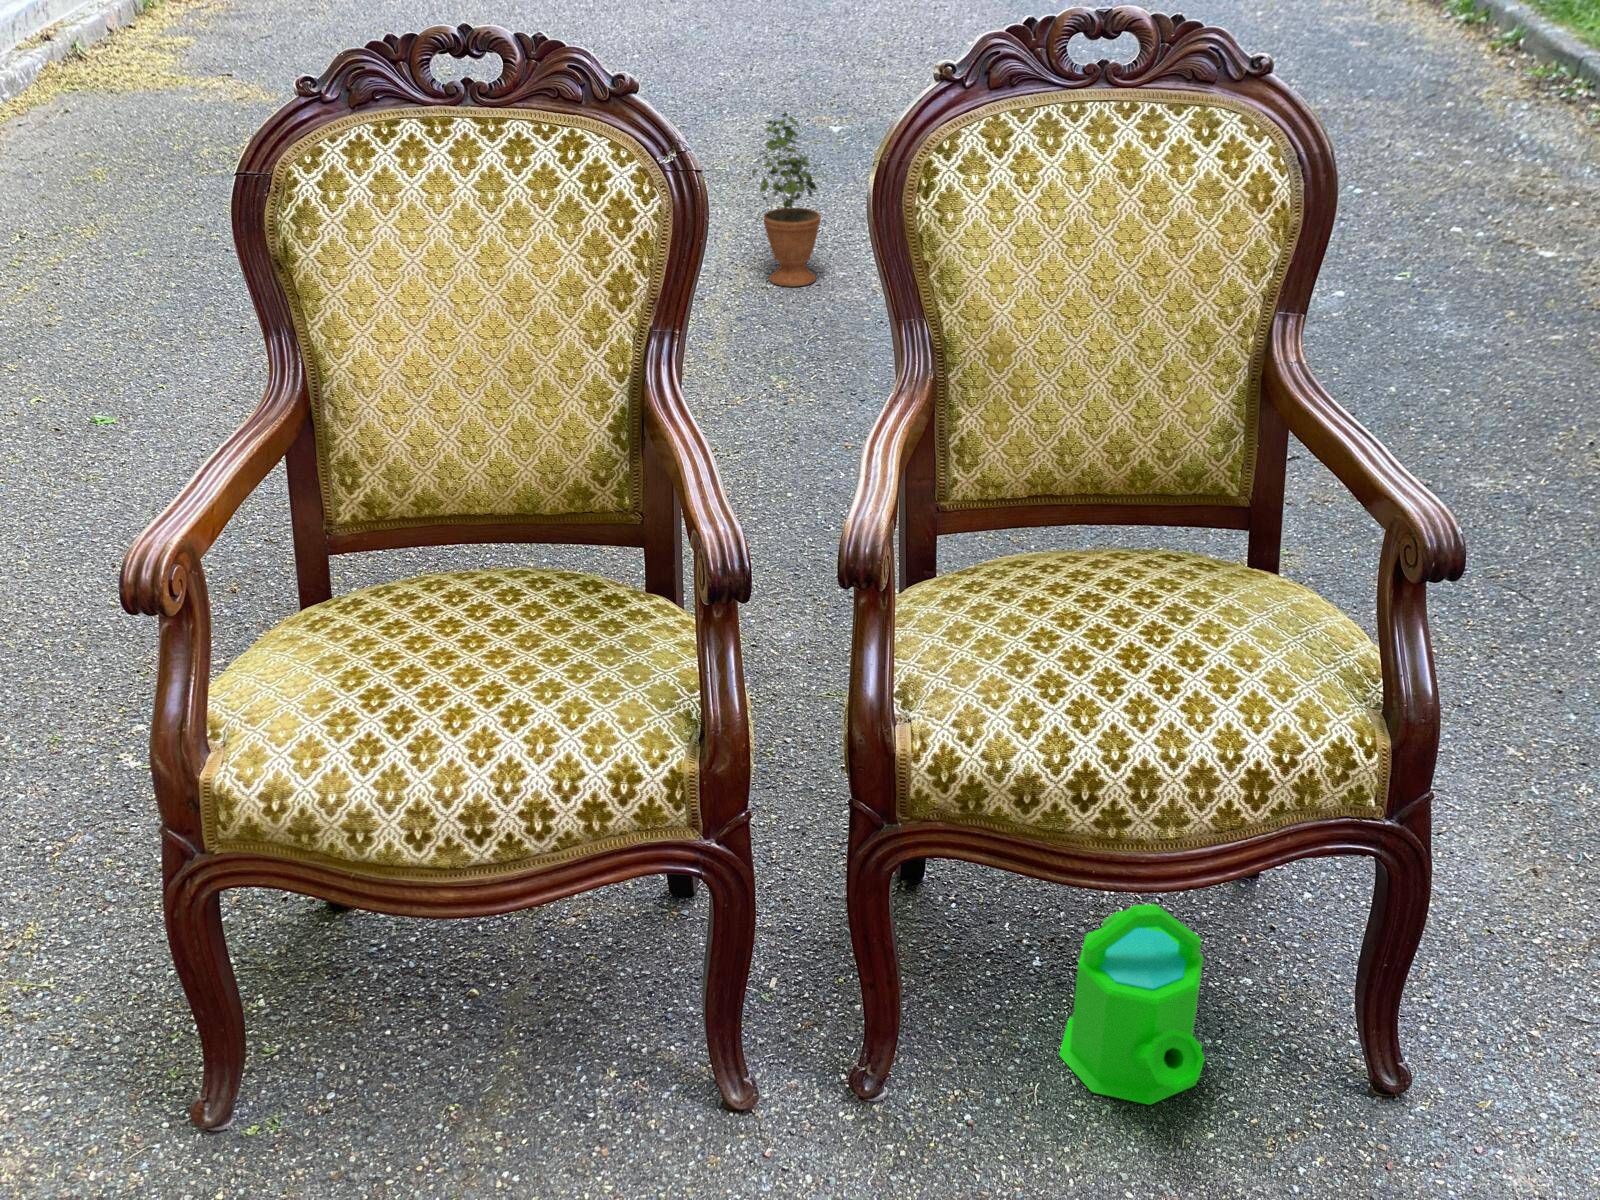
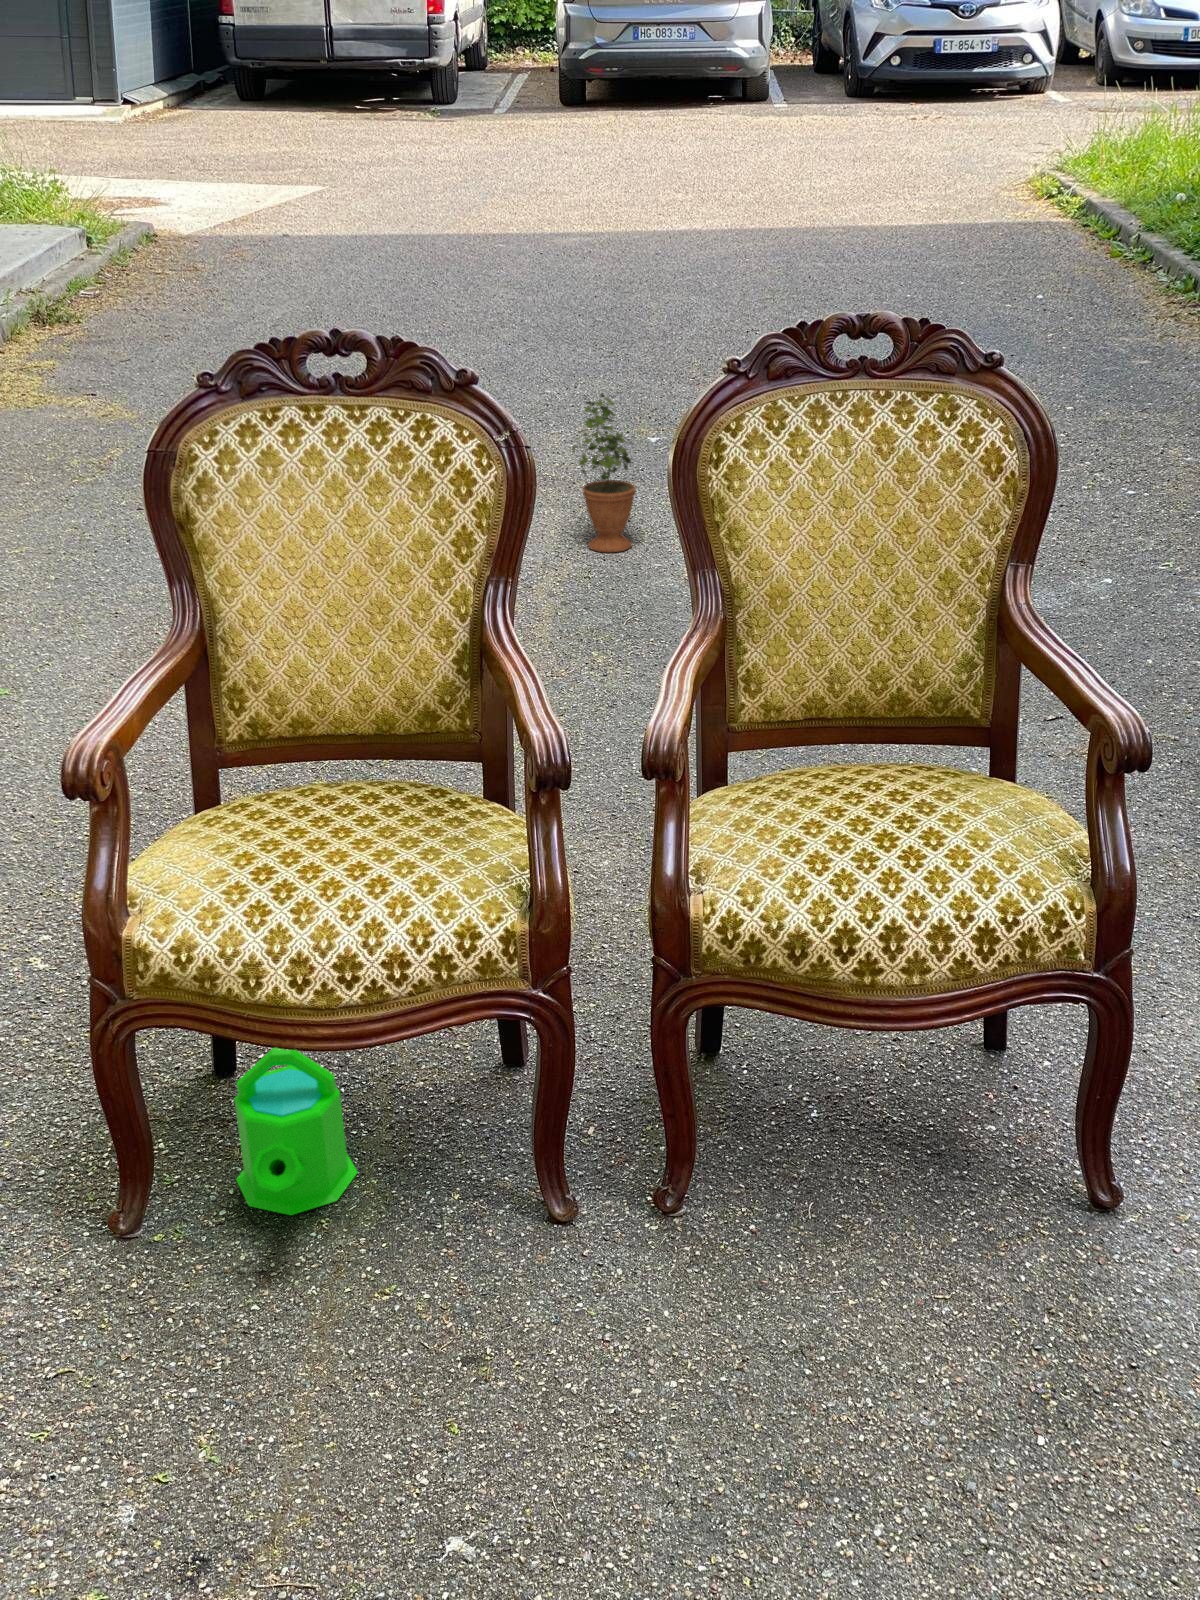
watering can: present [1059,904,1205,1105] -> present [234,1047,358,1215]

